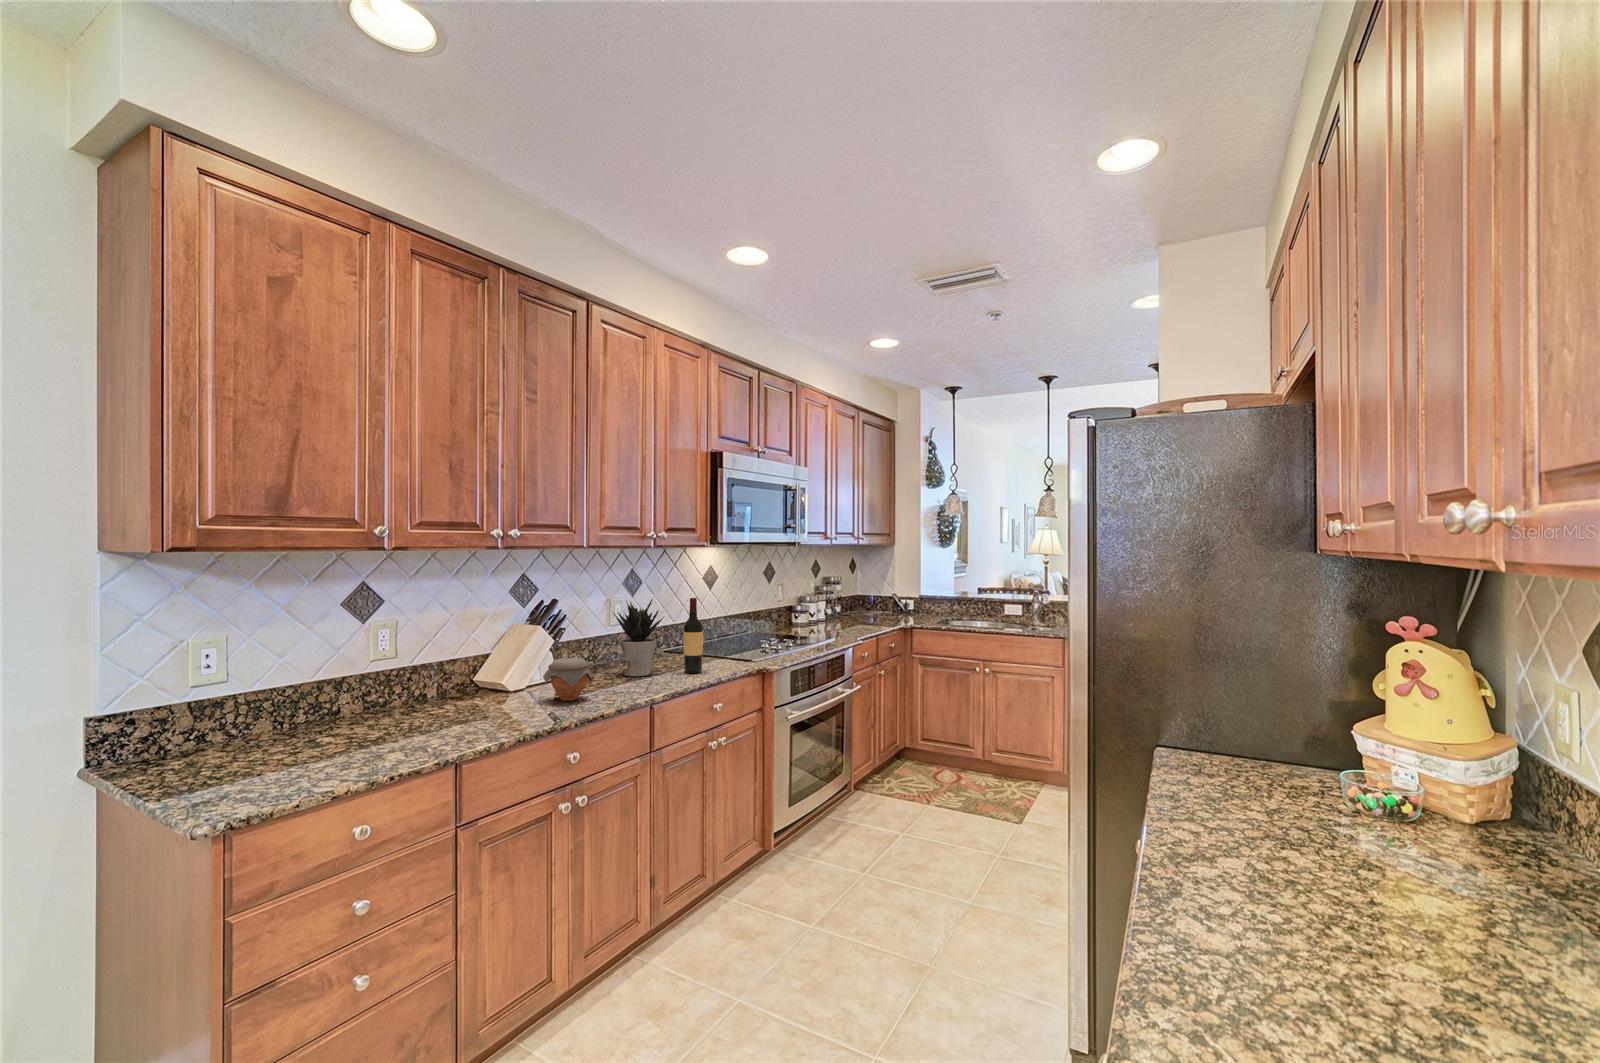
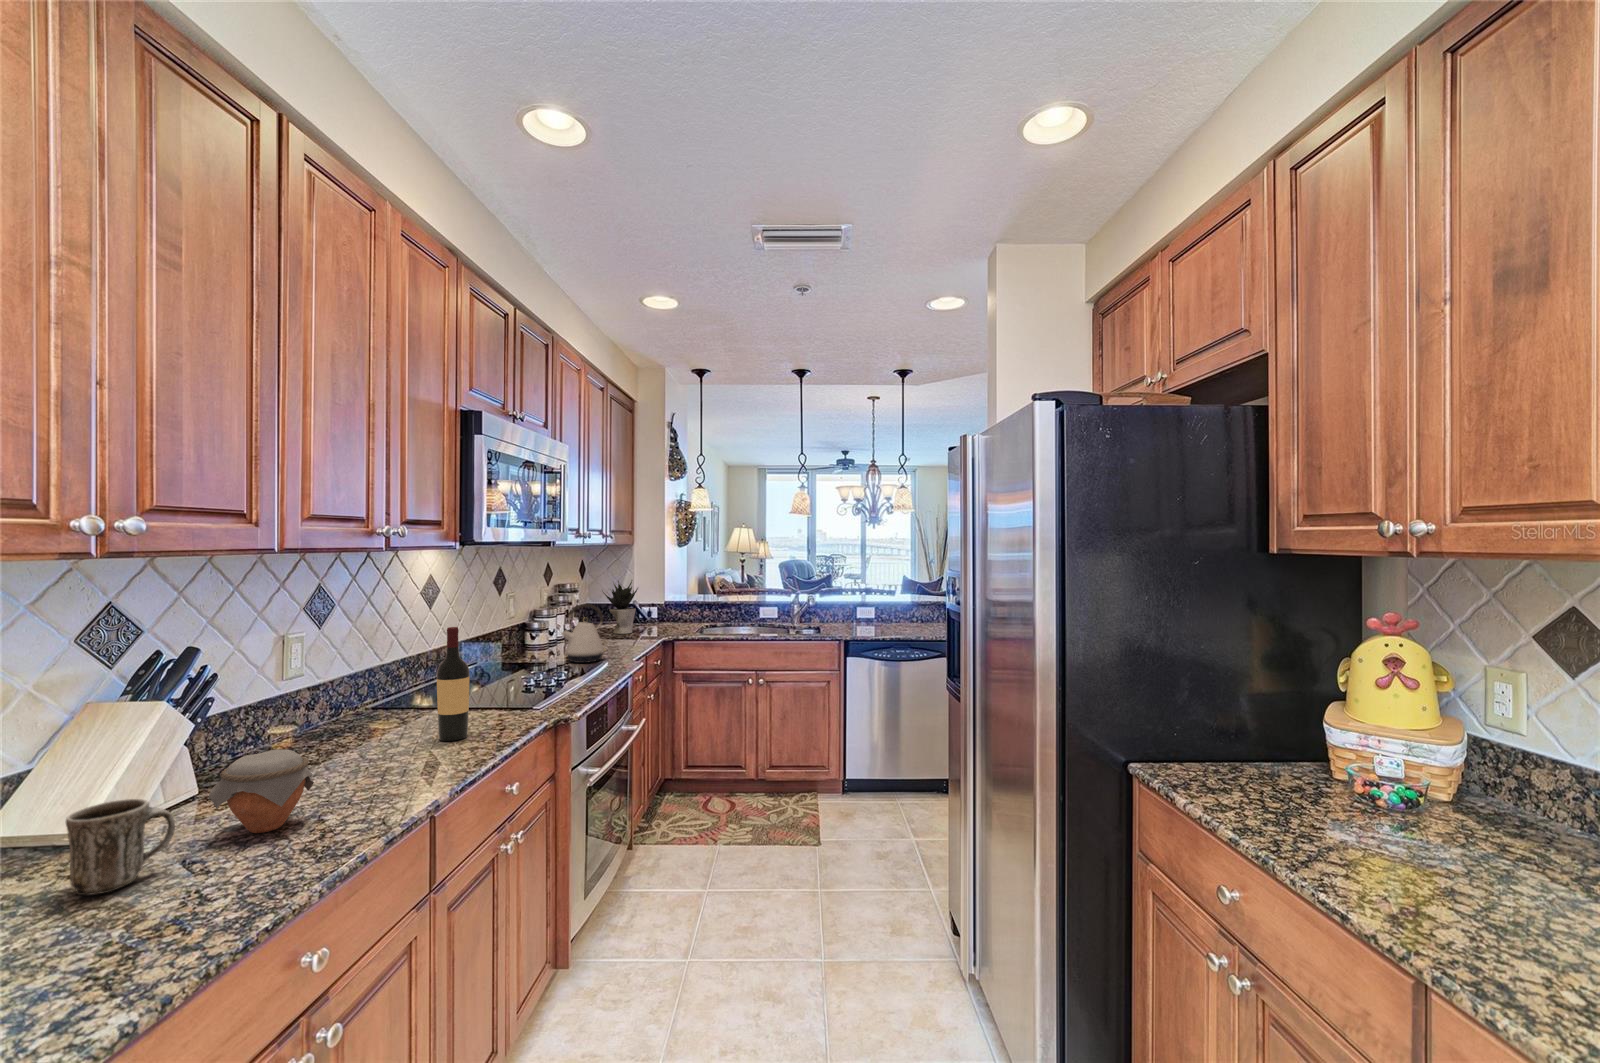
kettle: none [805,592,840,638] -> present [561,604,606,663]
potted plant: present [613,599,664,676] -> present [603,580,638,634]
mug: none [479,670,523,713] -> present [66,799,175,895]

